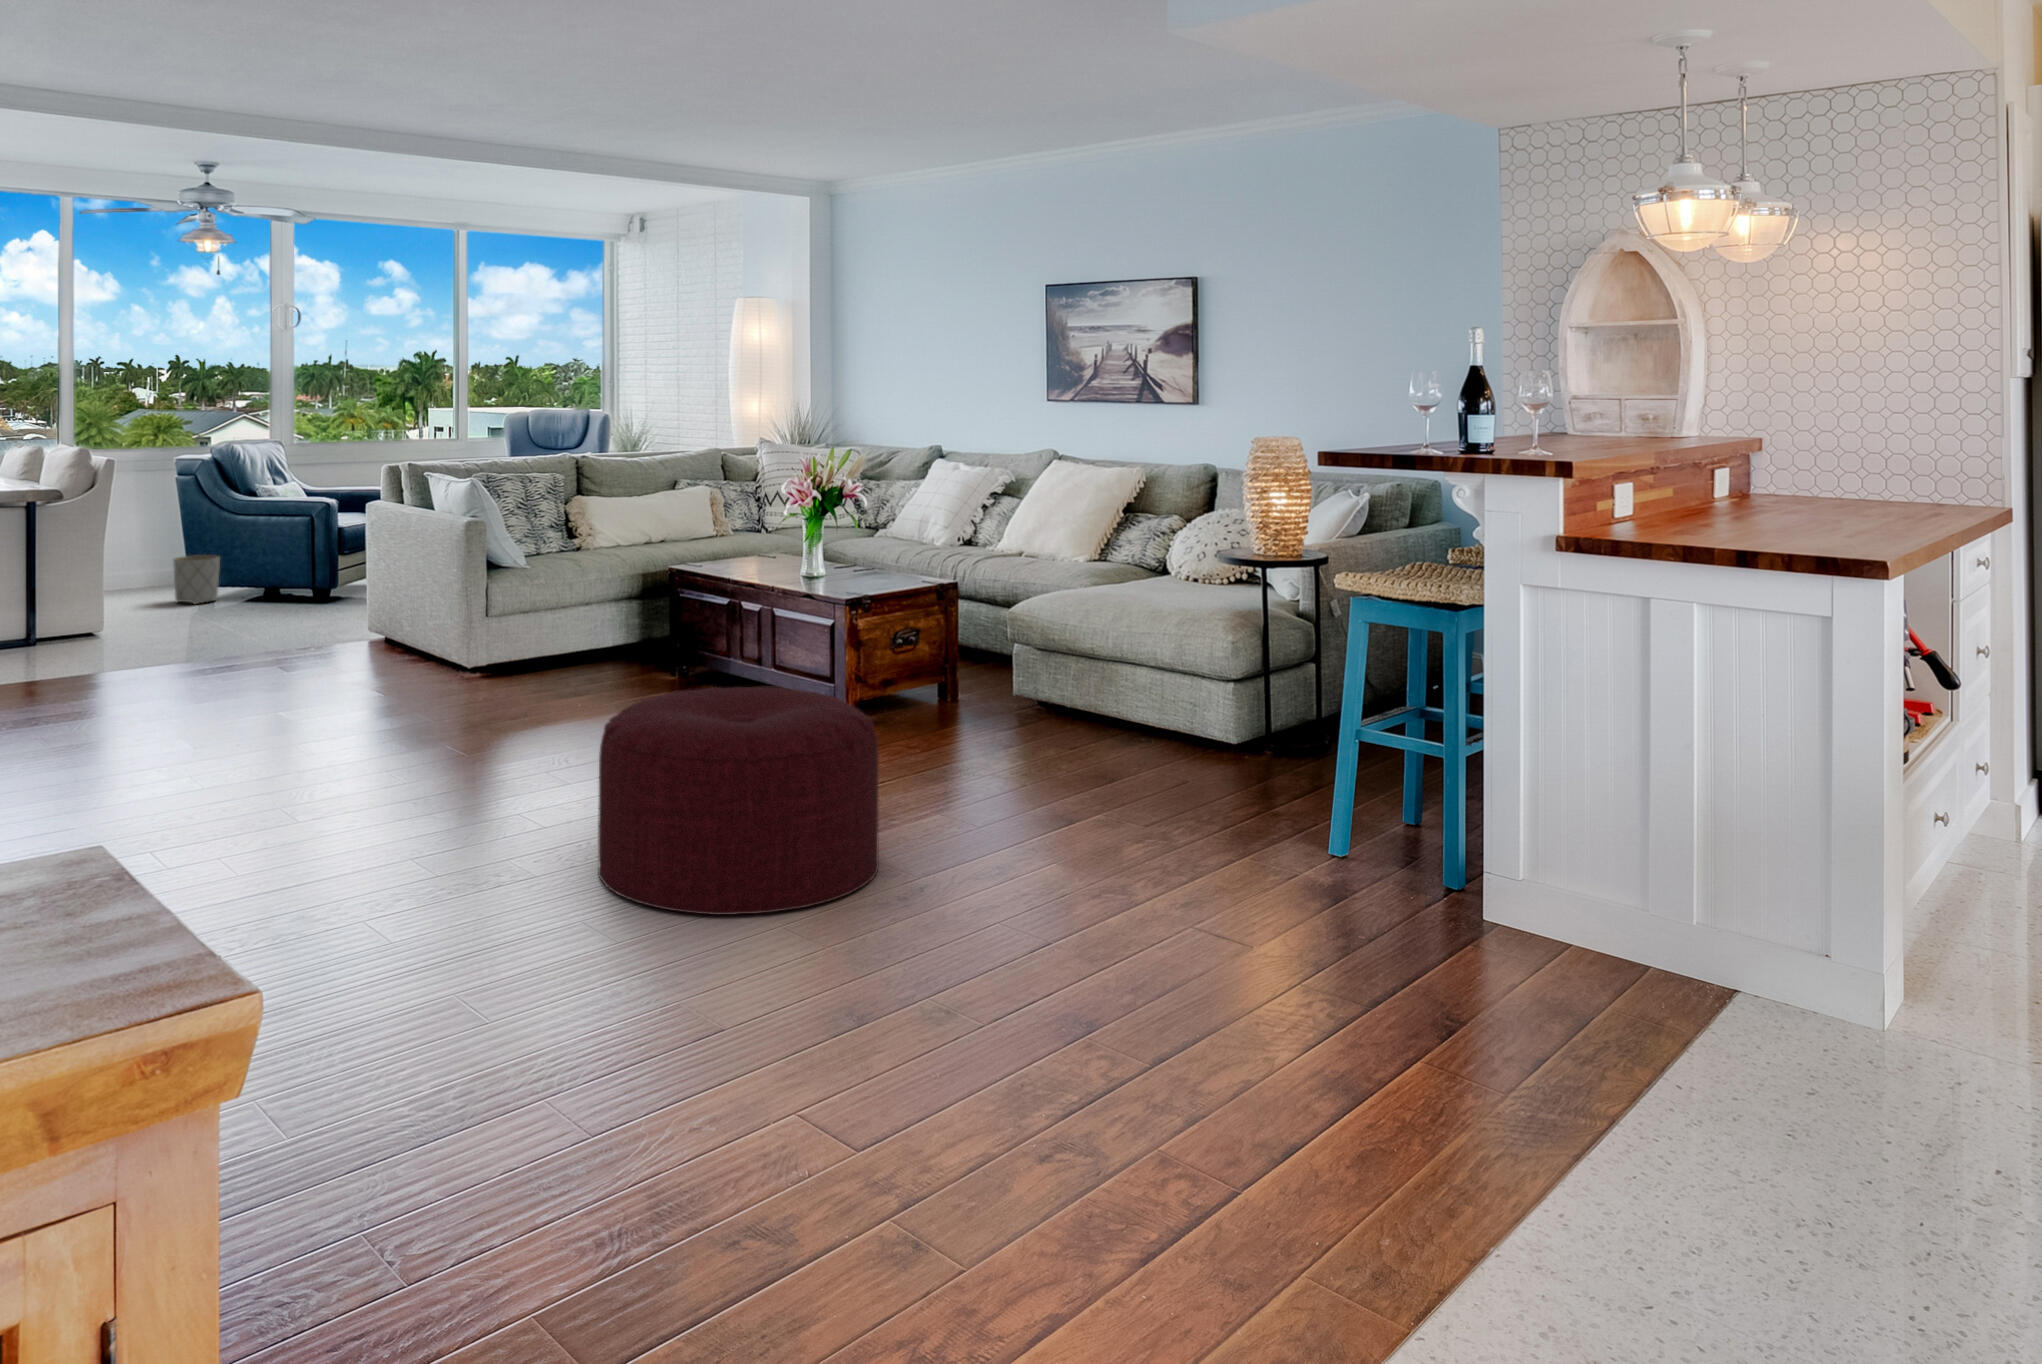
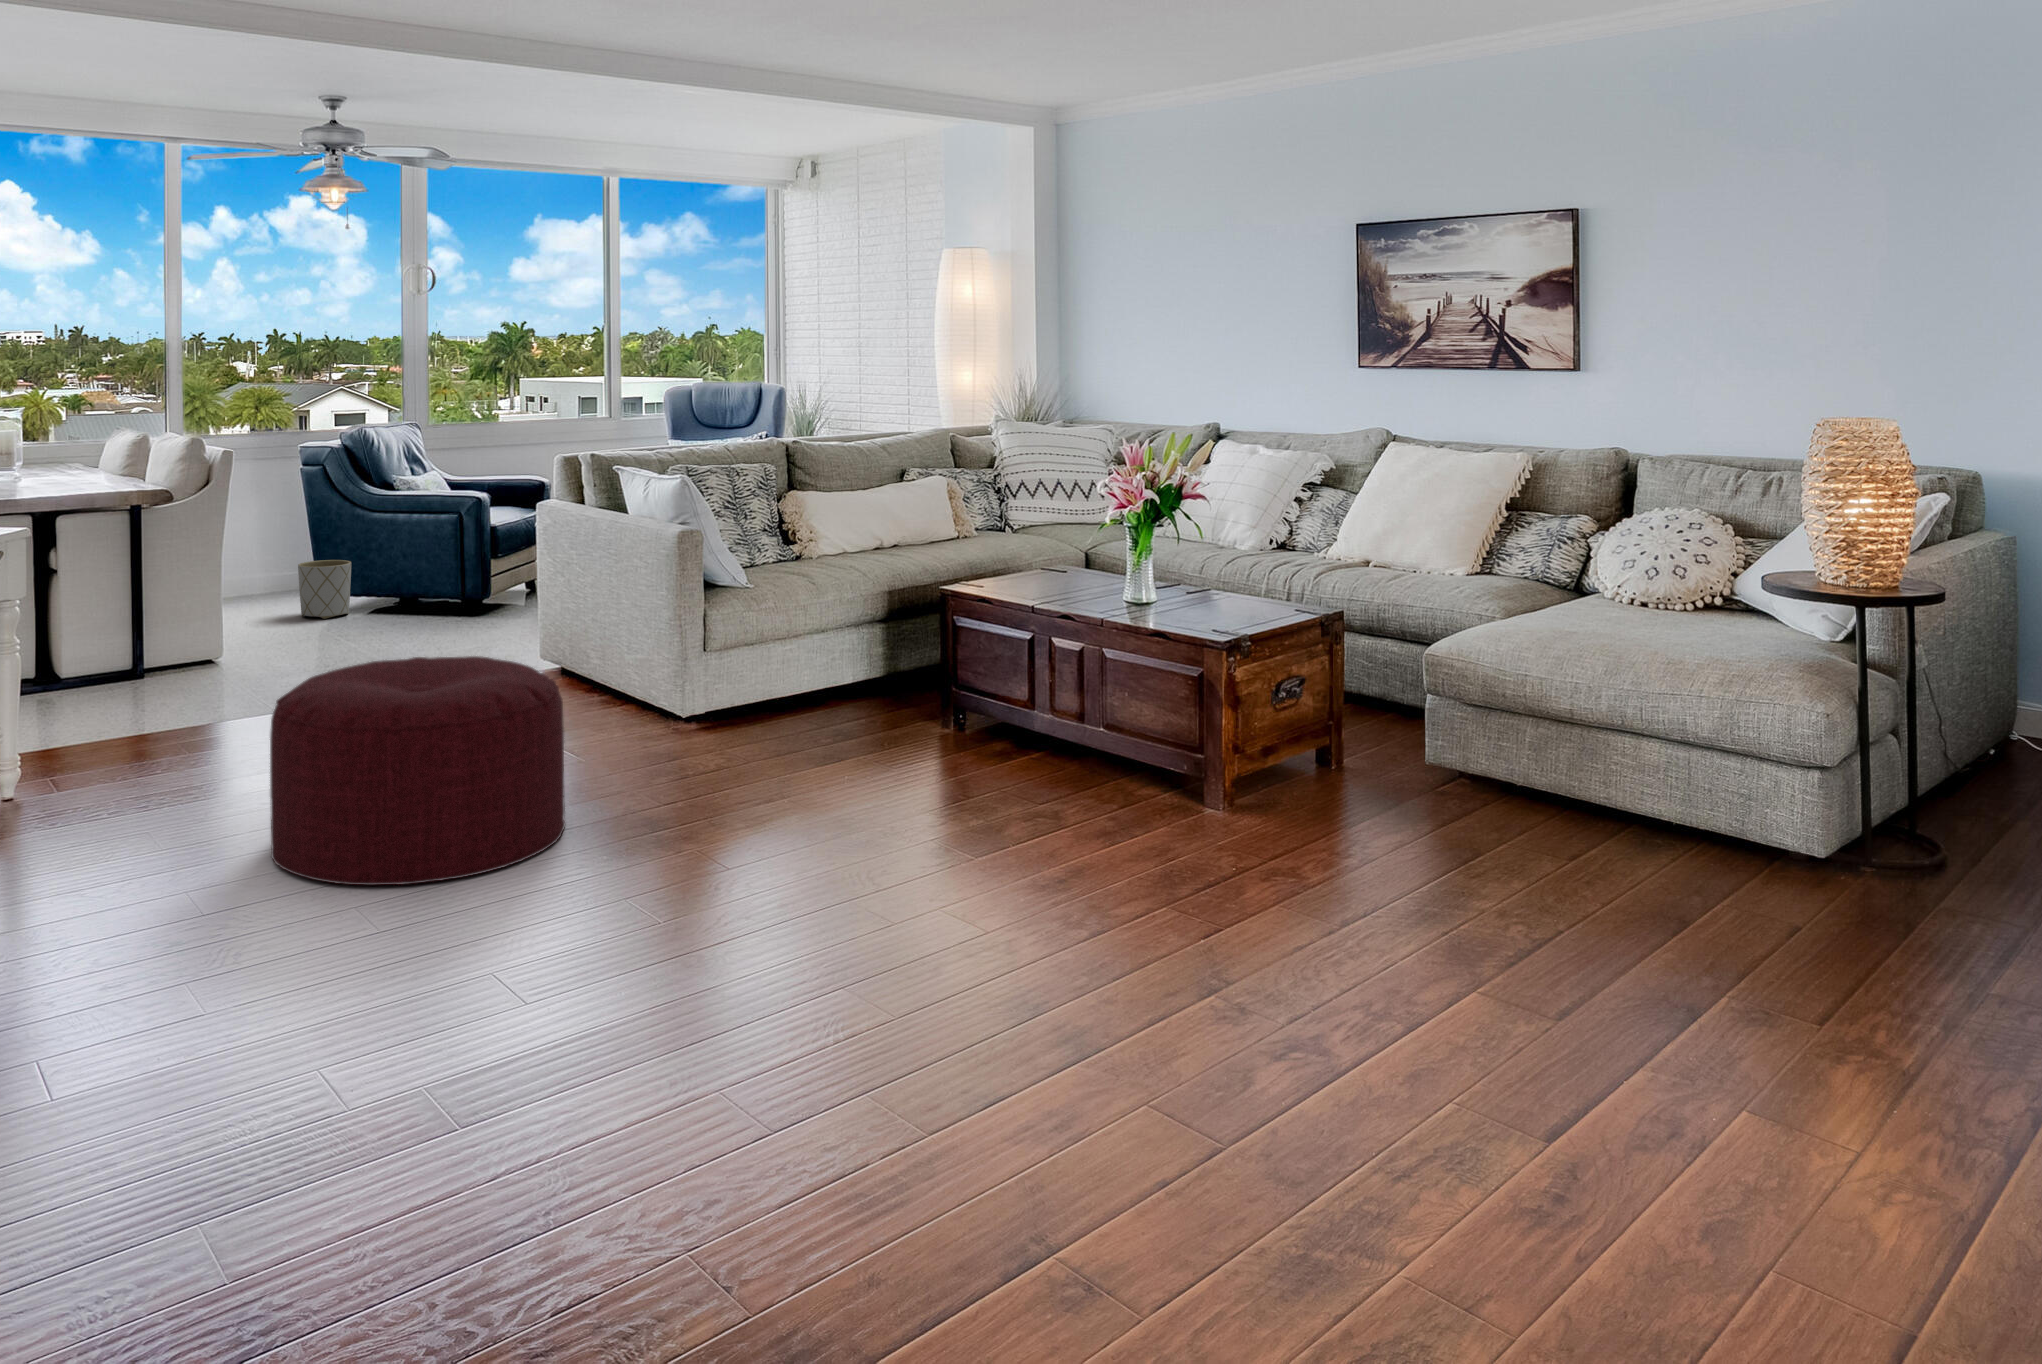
ottoman: present [598,686,879,915] -> present [270,656,565,885]

